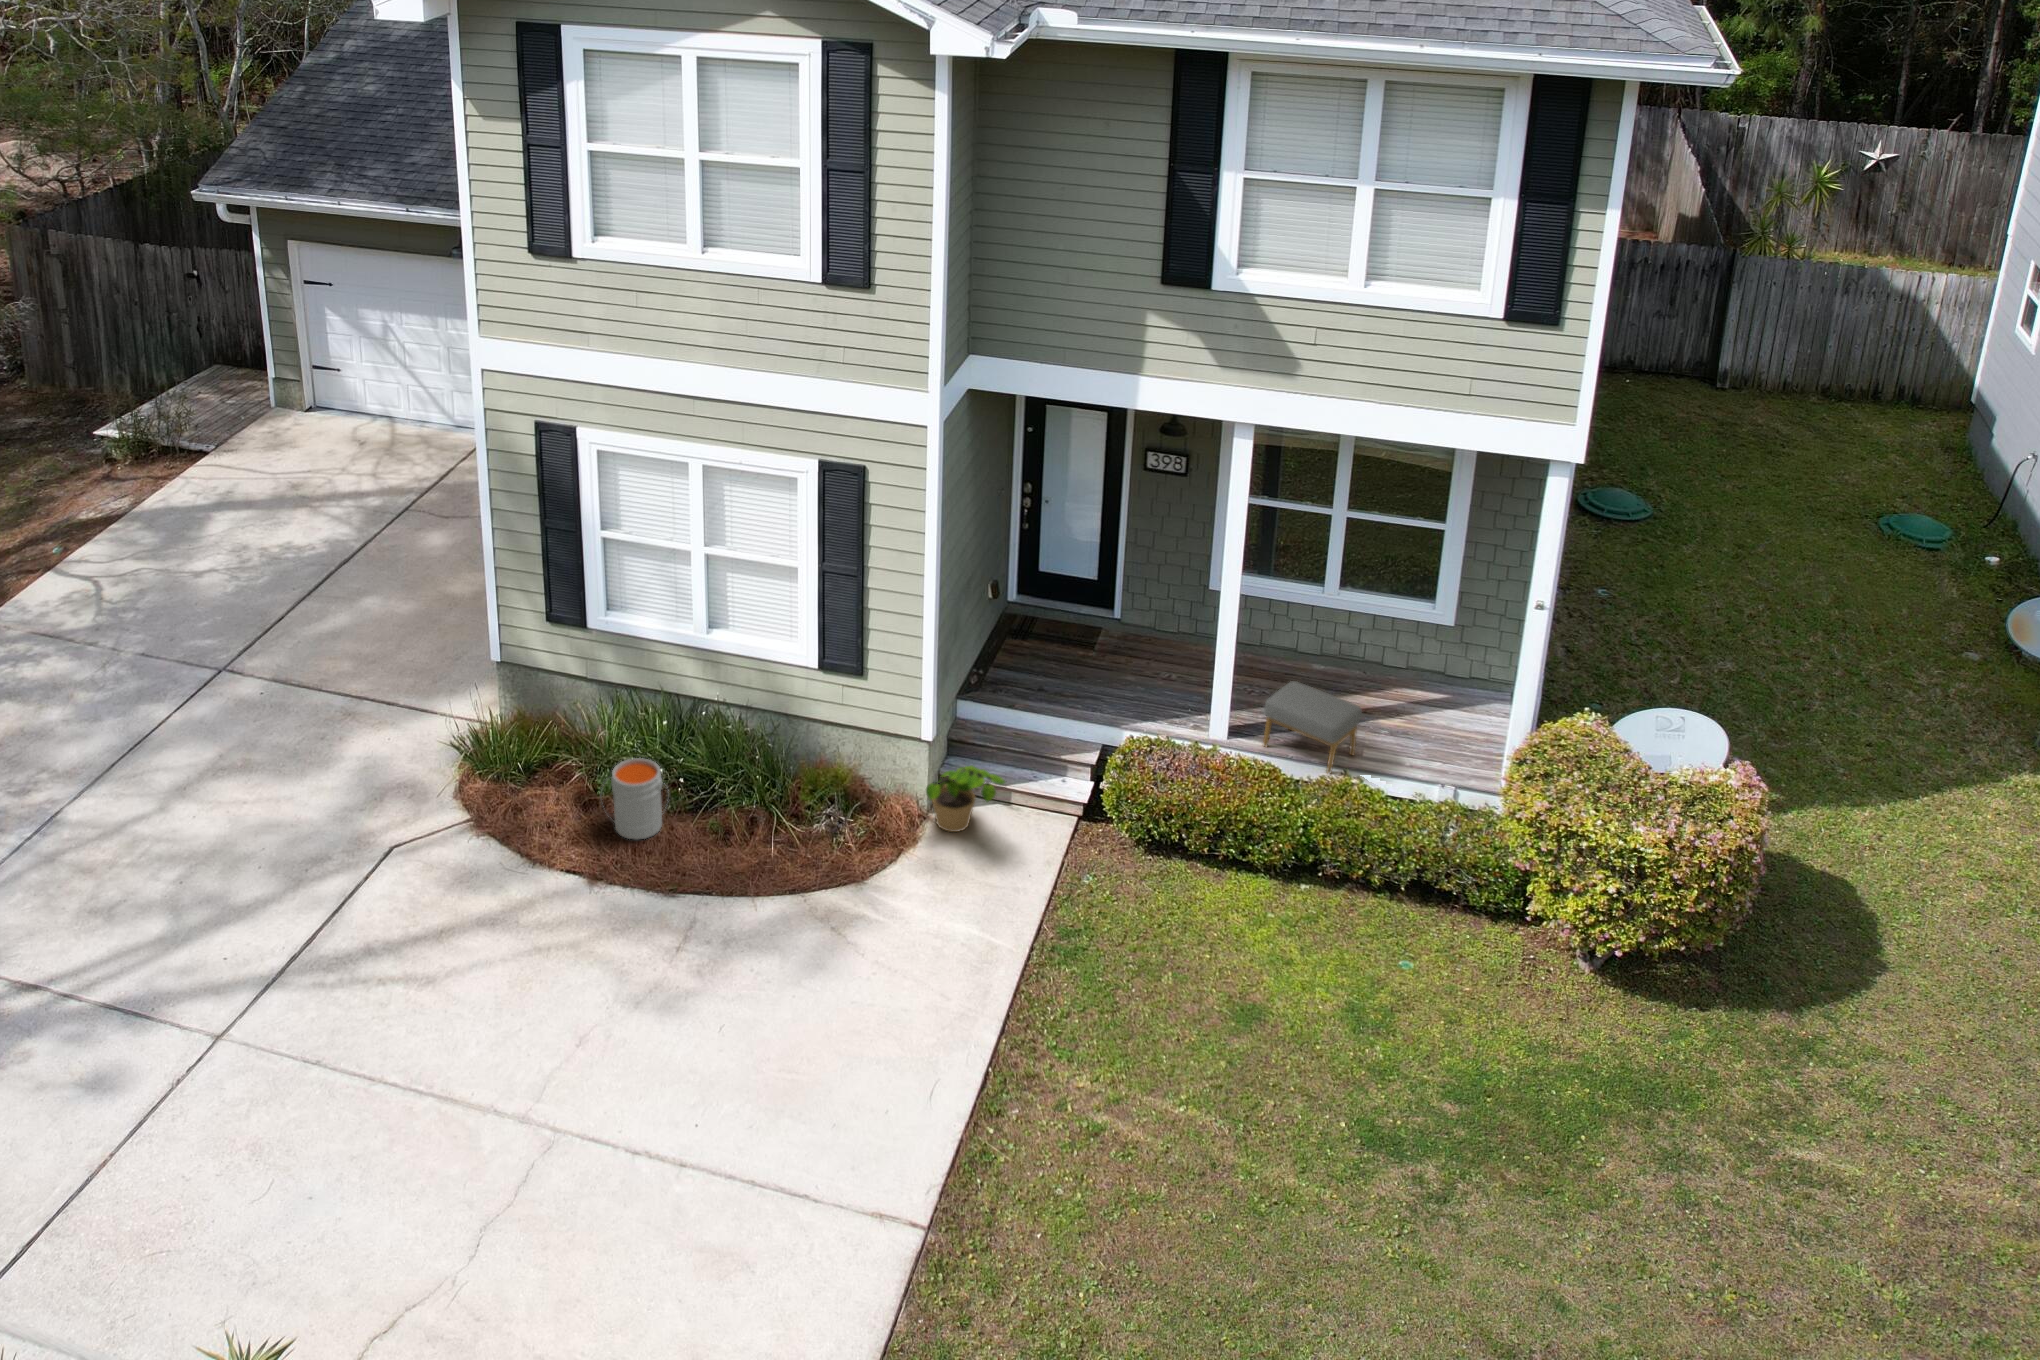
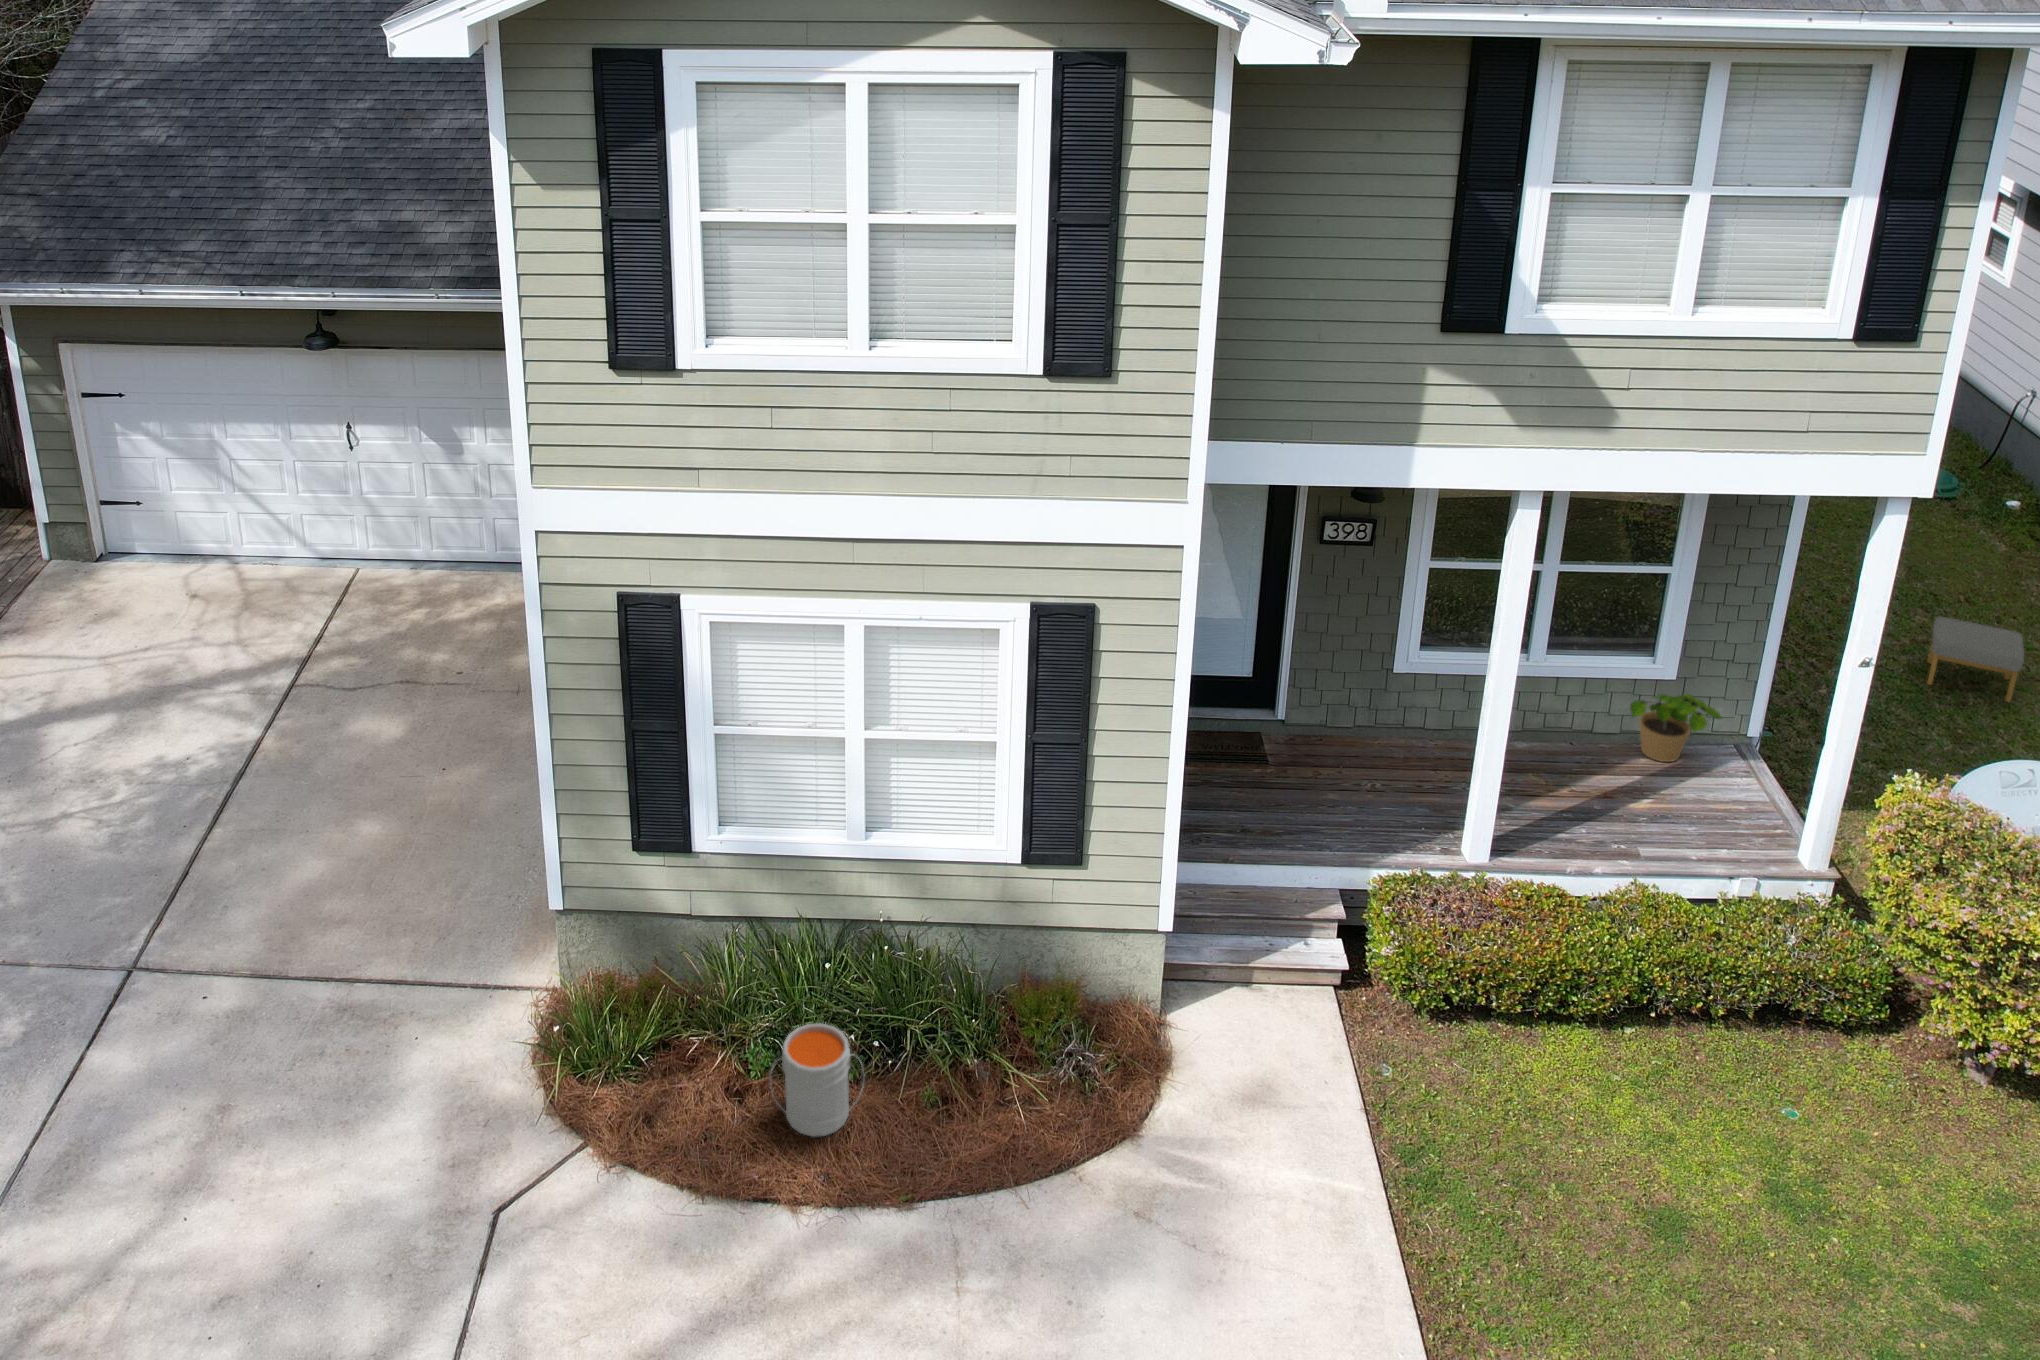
footstool: present [1263,681,1362,774] -> present [1927,616,2024,702]
potted plant: present [926,766,1005,832] -> present [1630,694,1722,762]

